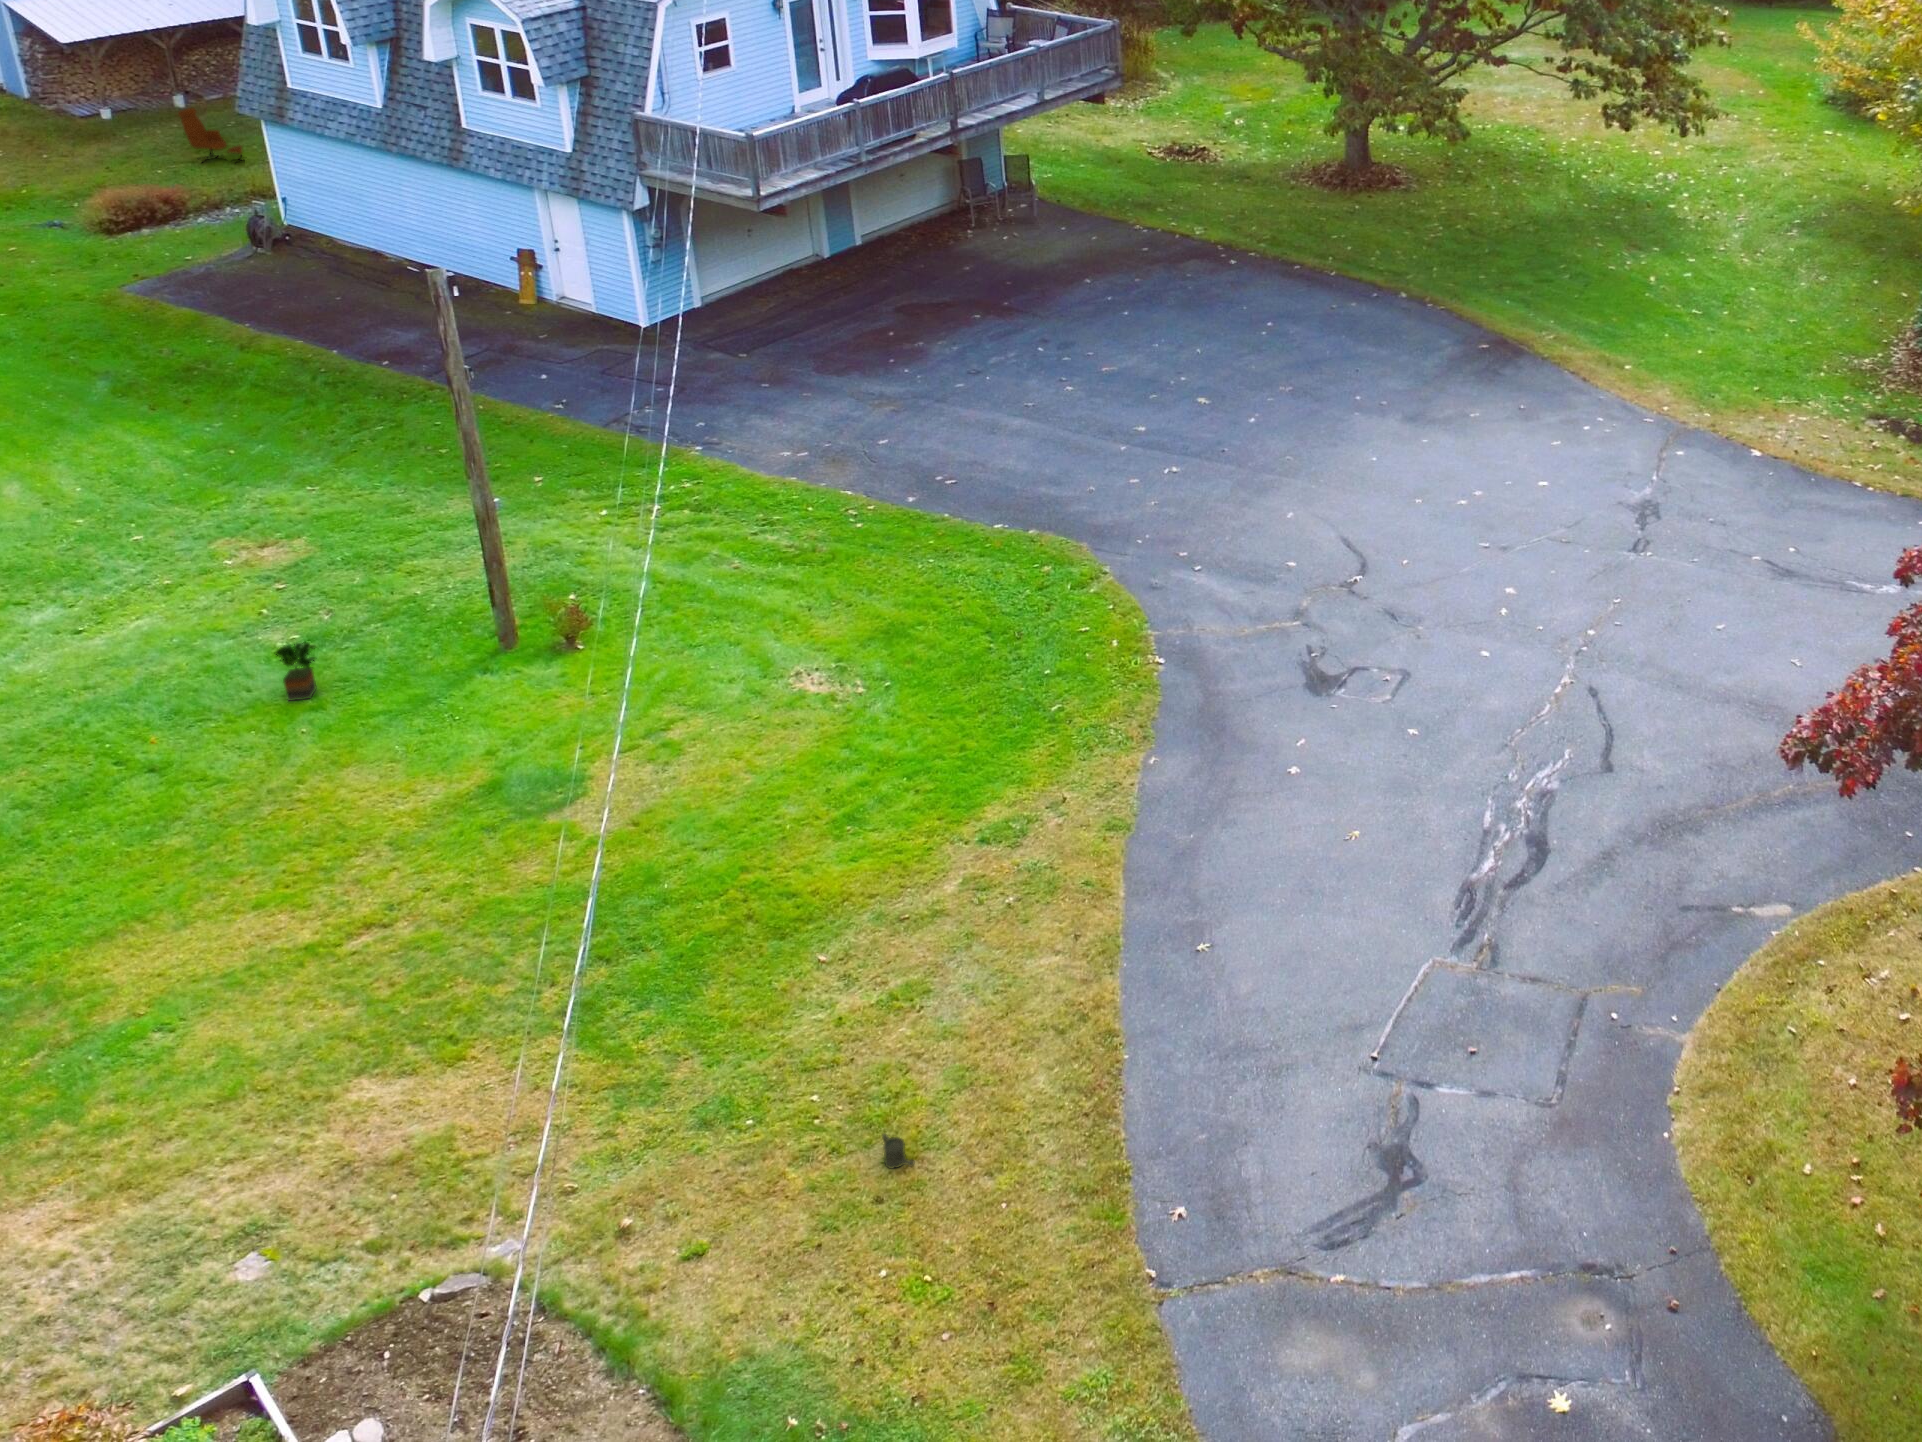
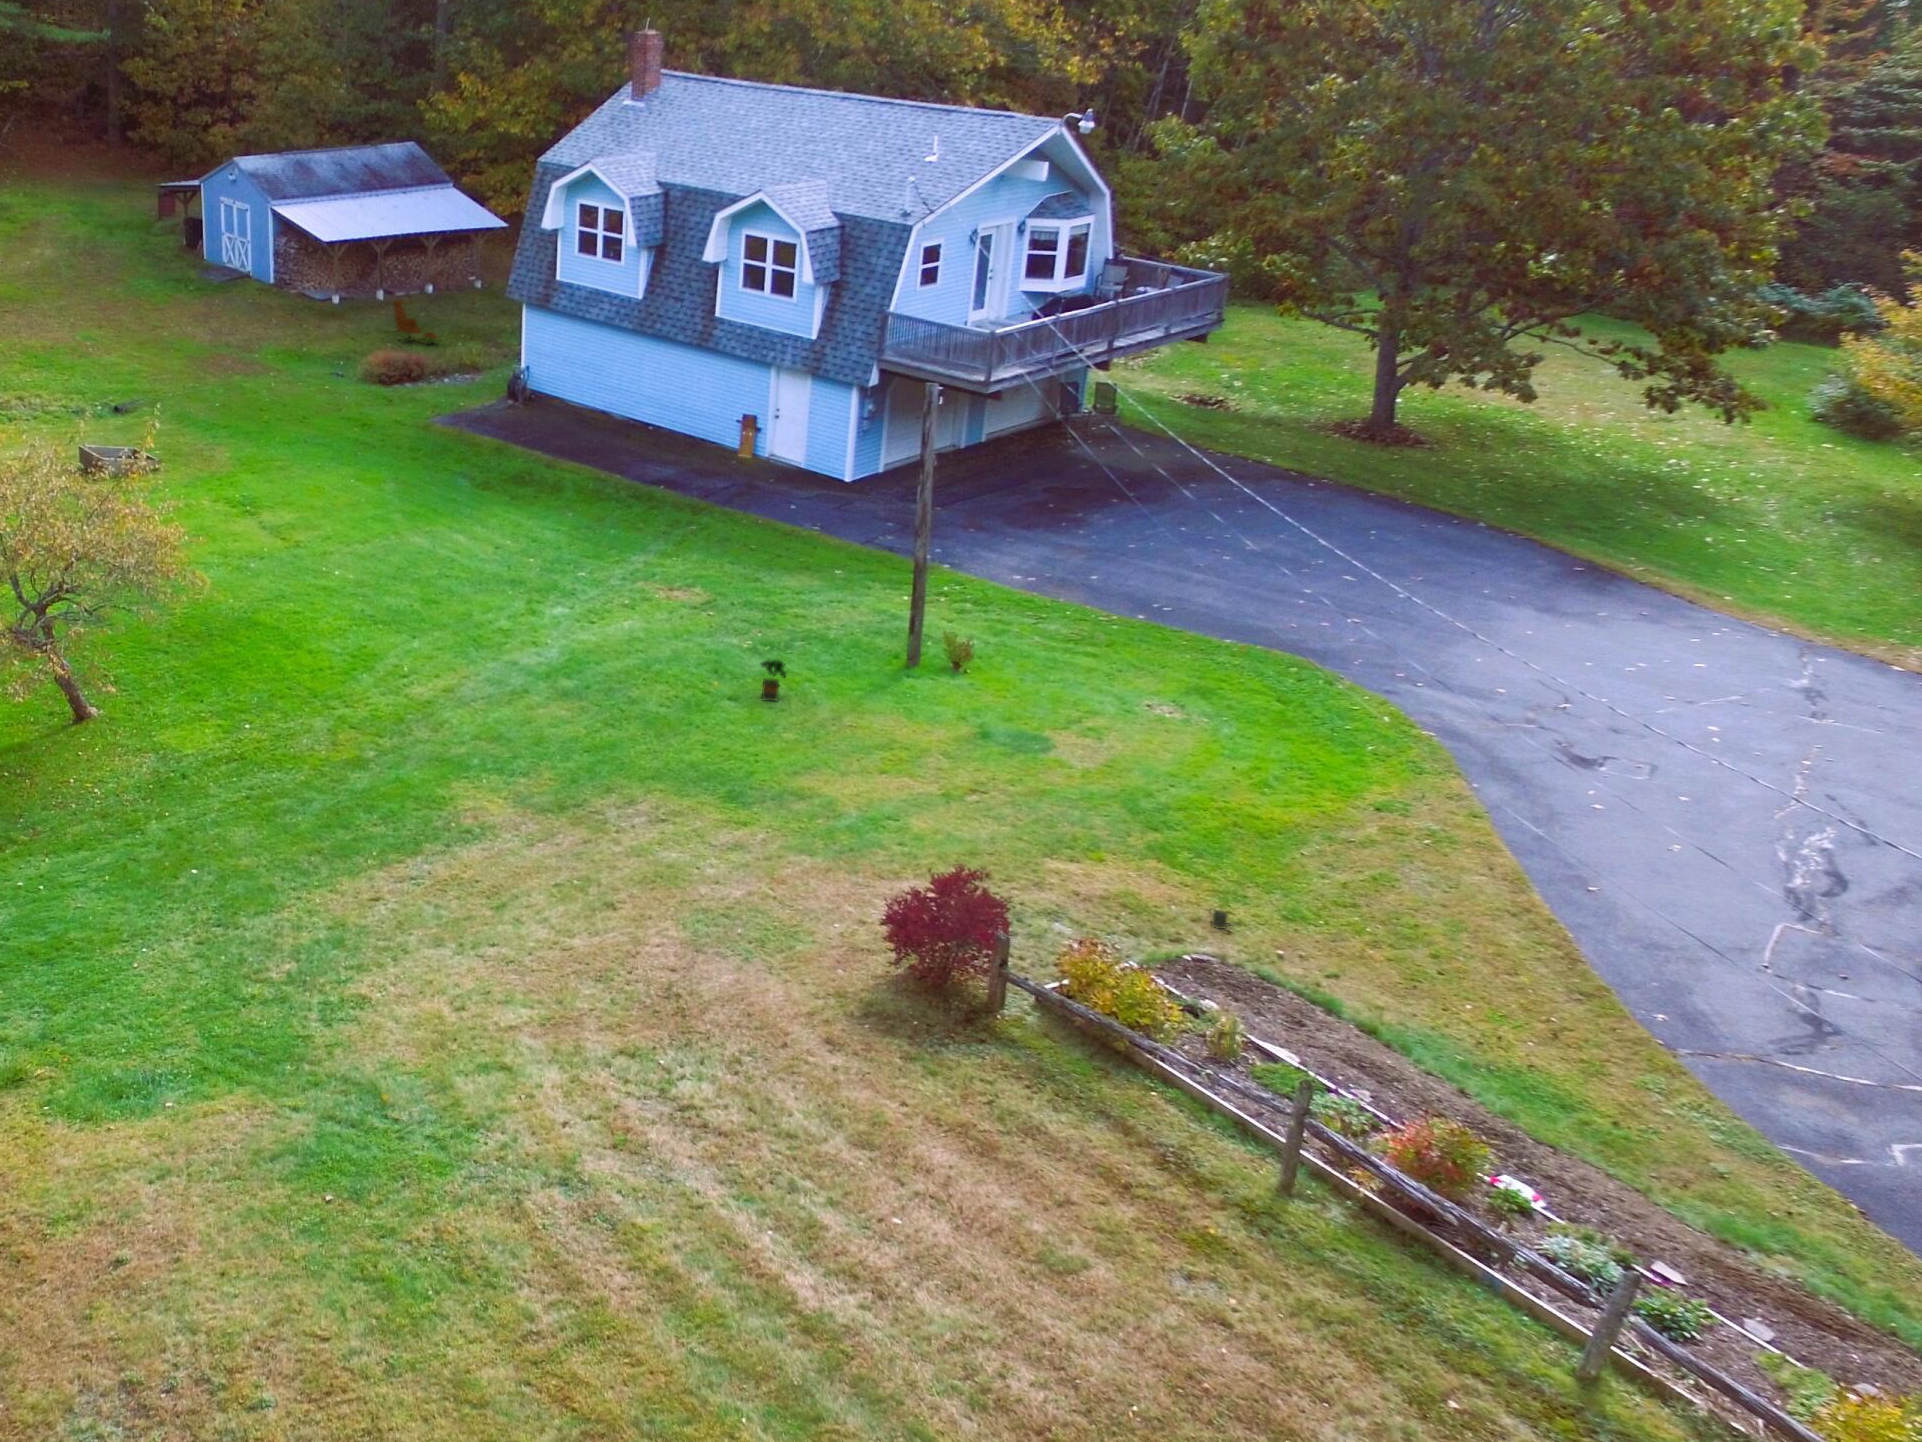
watering can: present [882,1134,915,1169] -> present [1211,910,1240,929]

